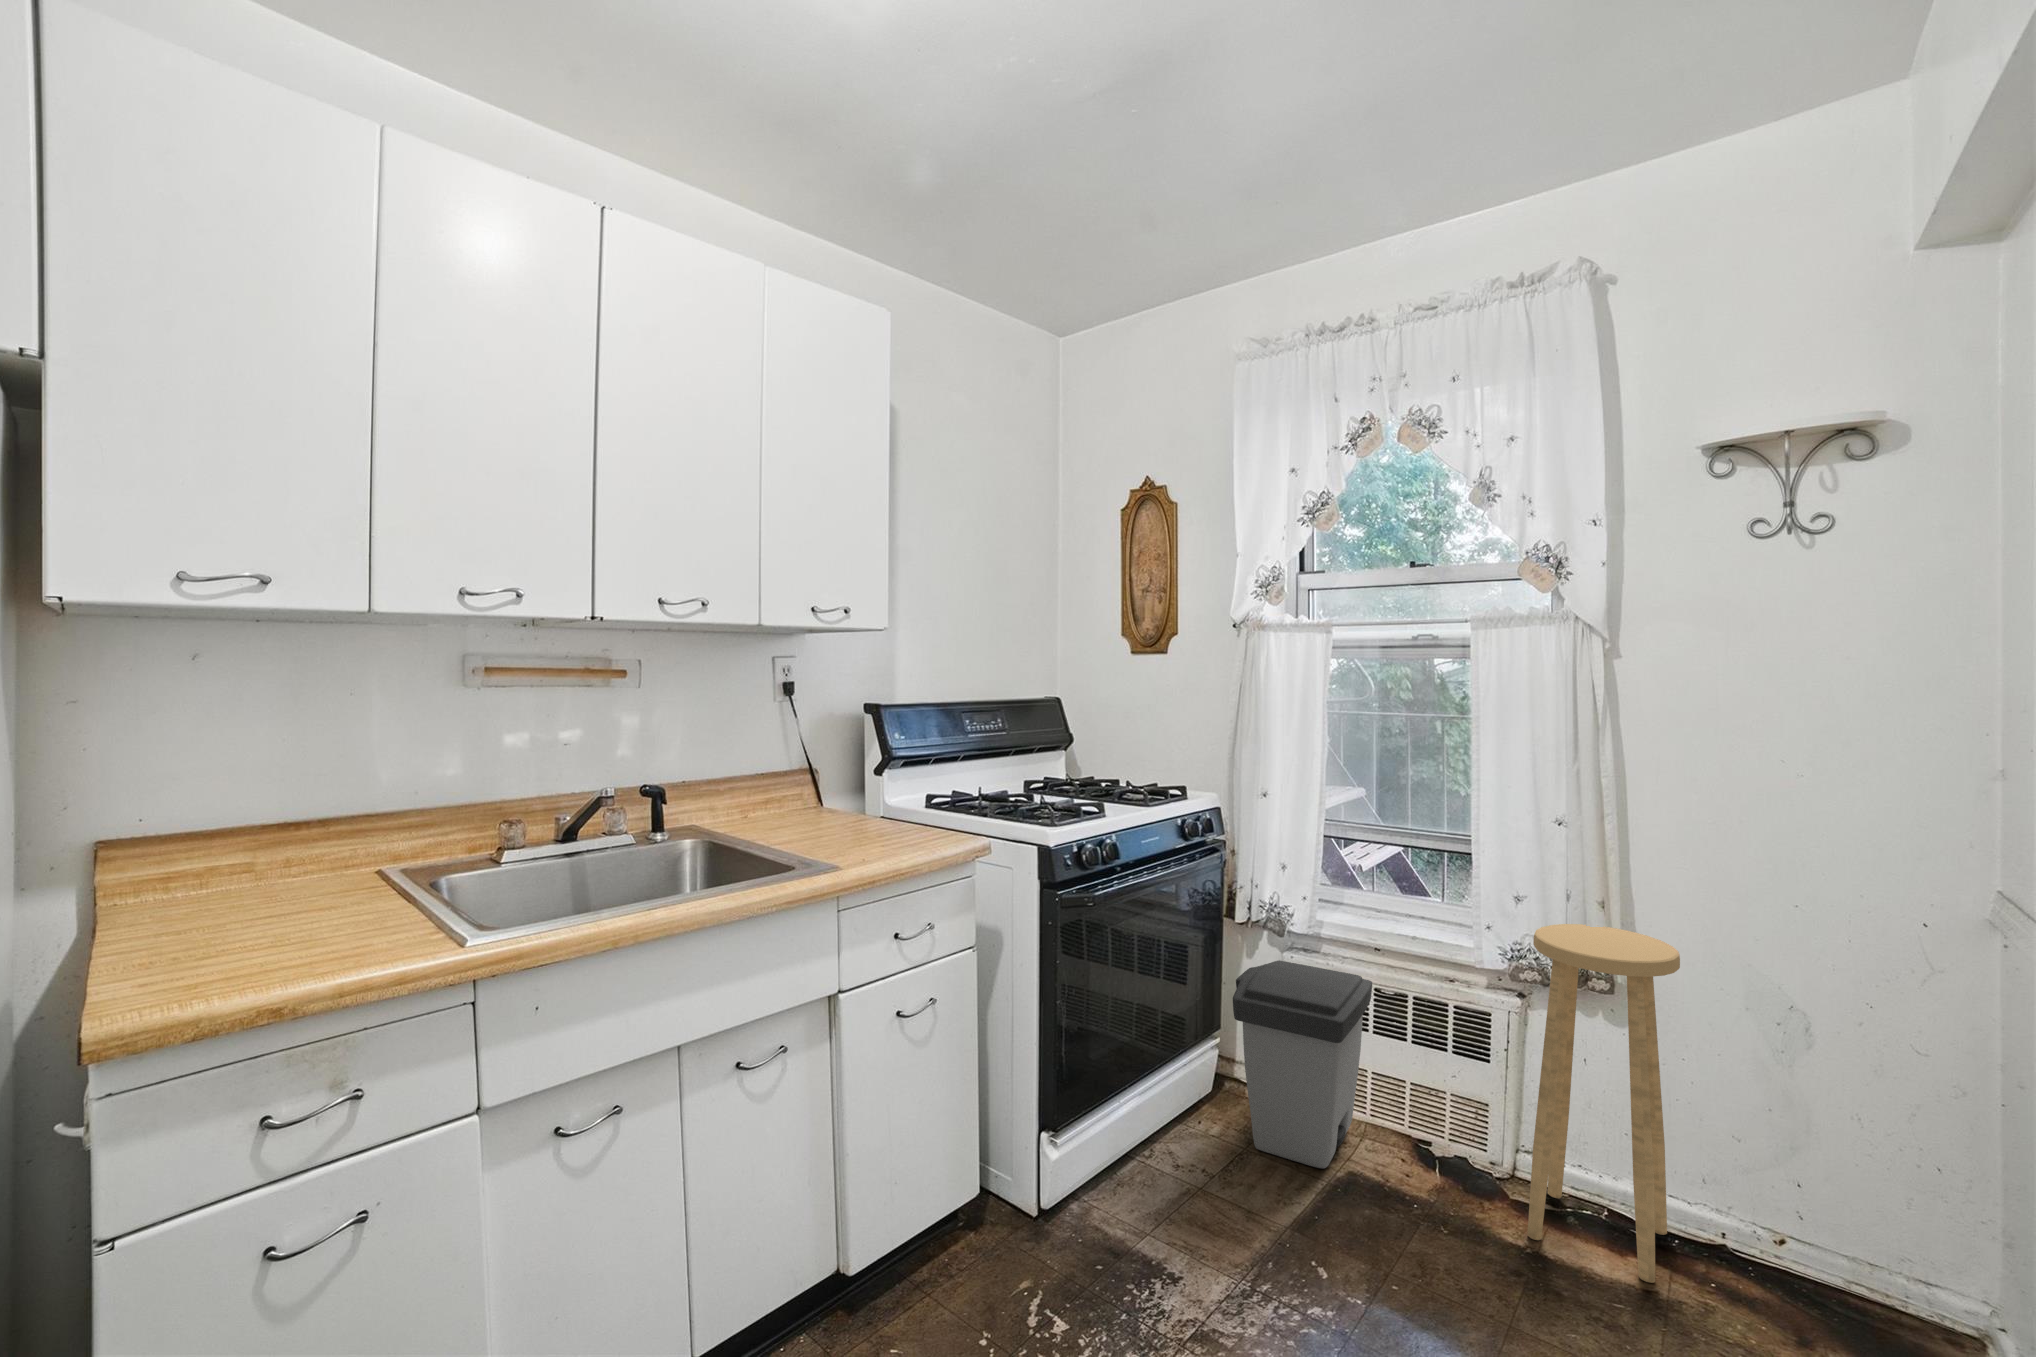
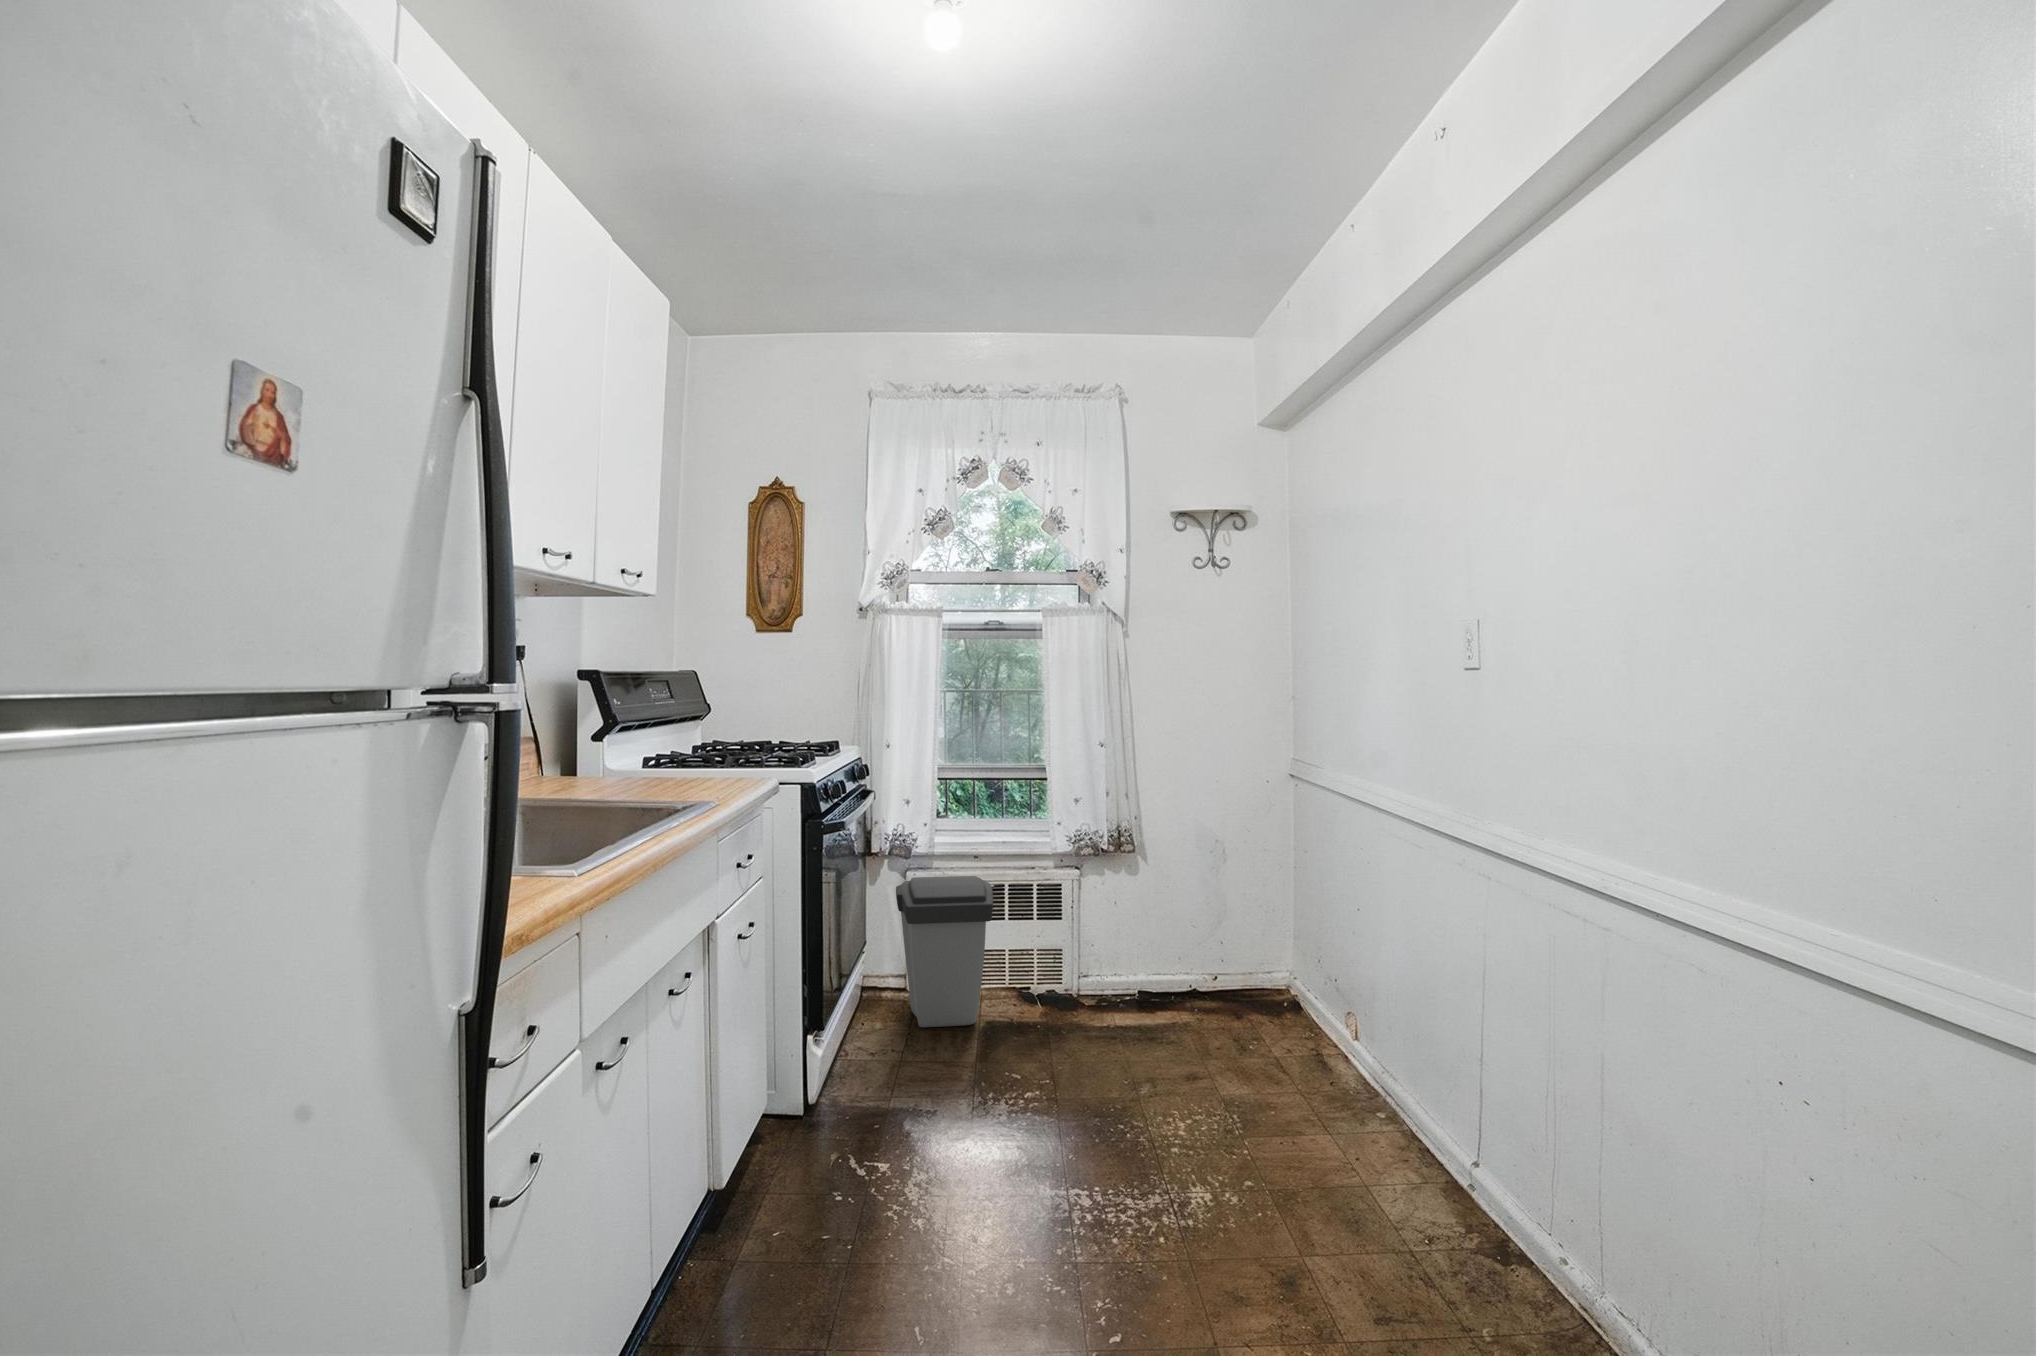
stool: present [1528,924,1680,1283] -> none [1099,809,1180,1020]

